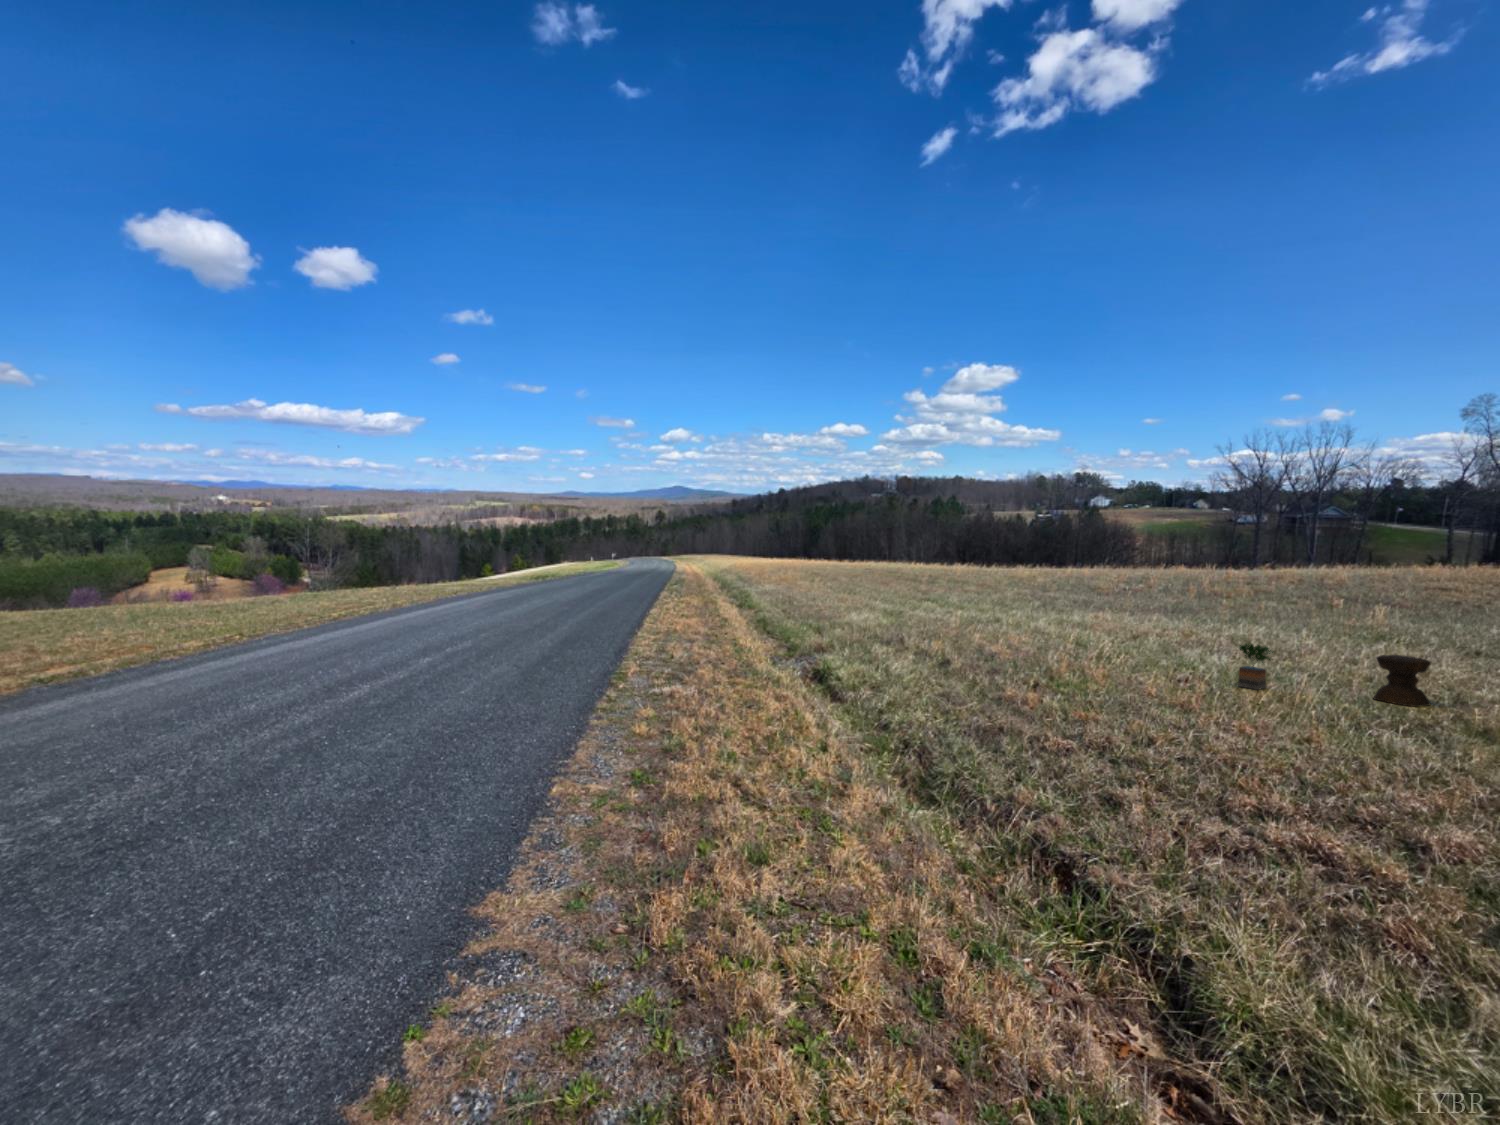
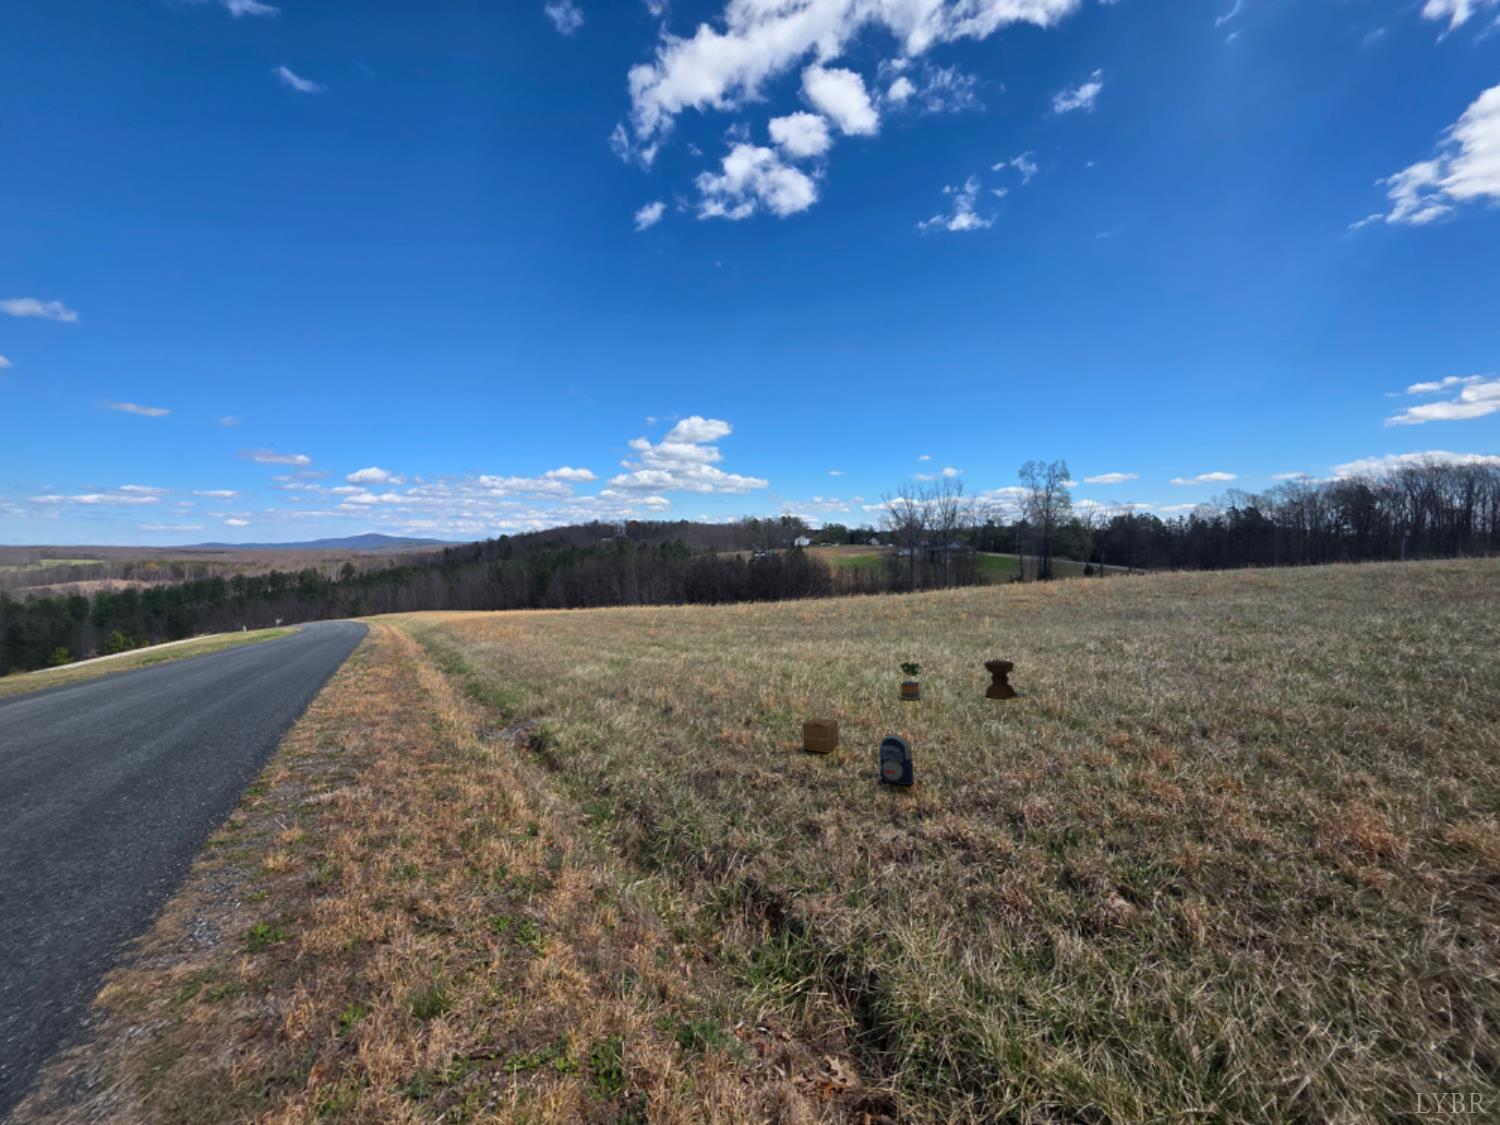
cardboard box: none [1101,690,1148,730] -> present [802,718,839,753]
backpack: none [1204,721,1254,781] -> present [879,735,913,785]

